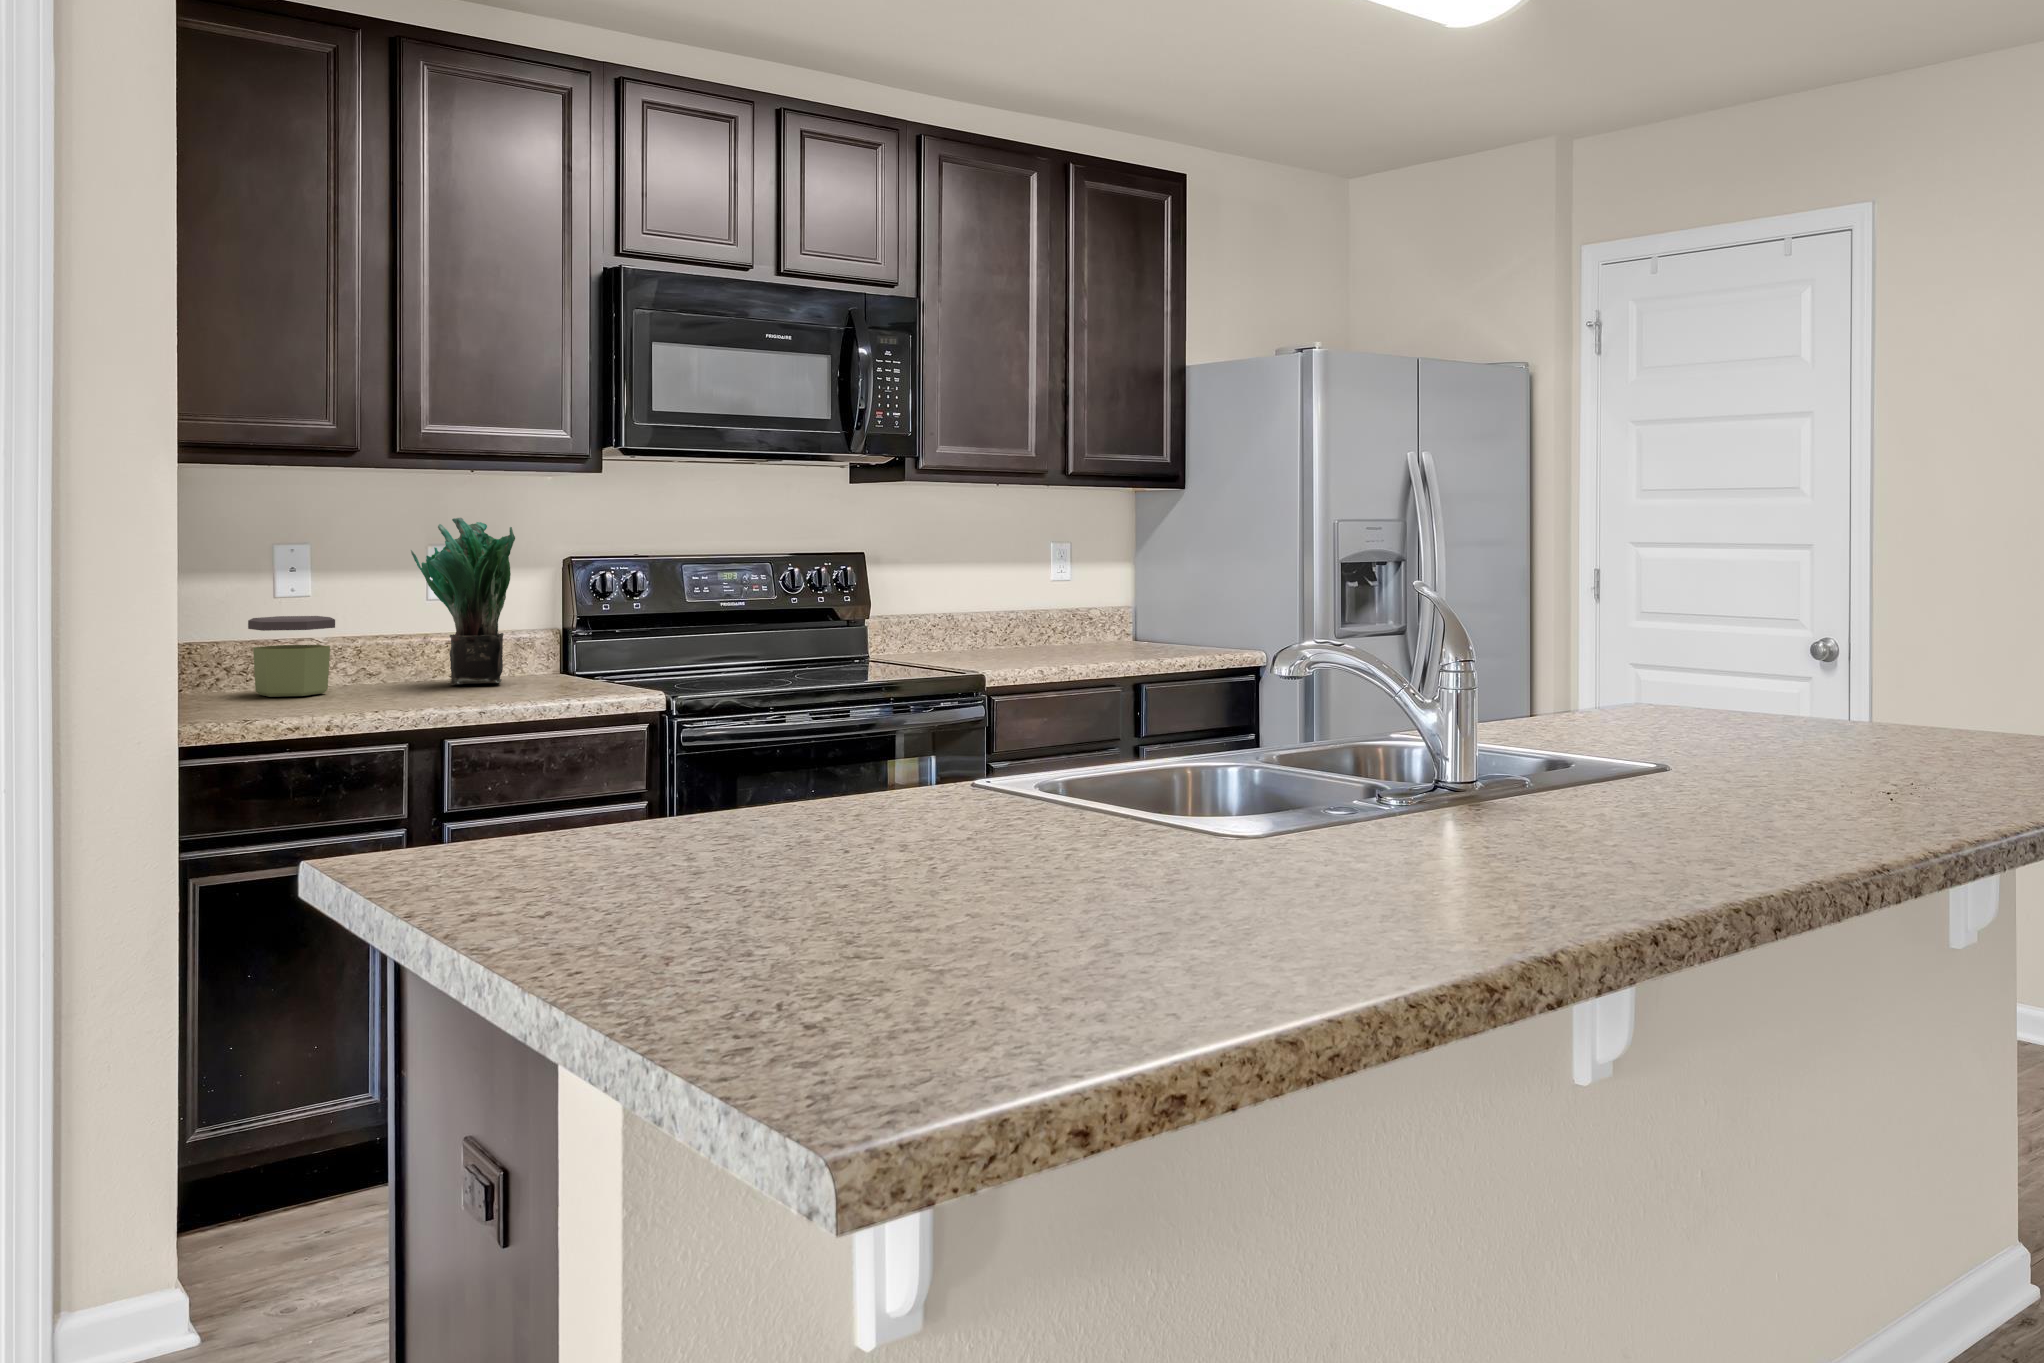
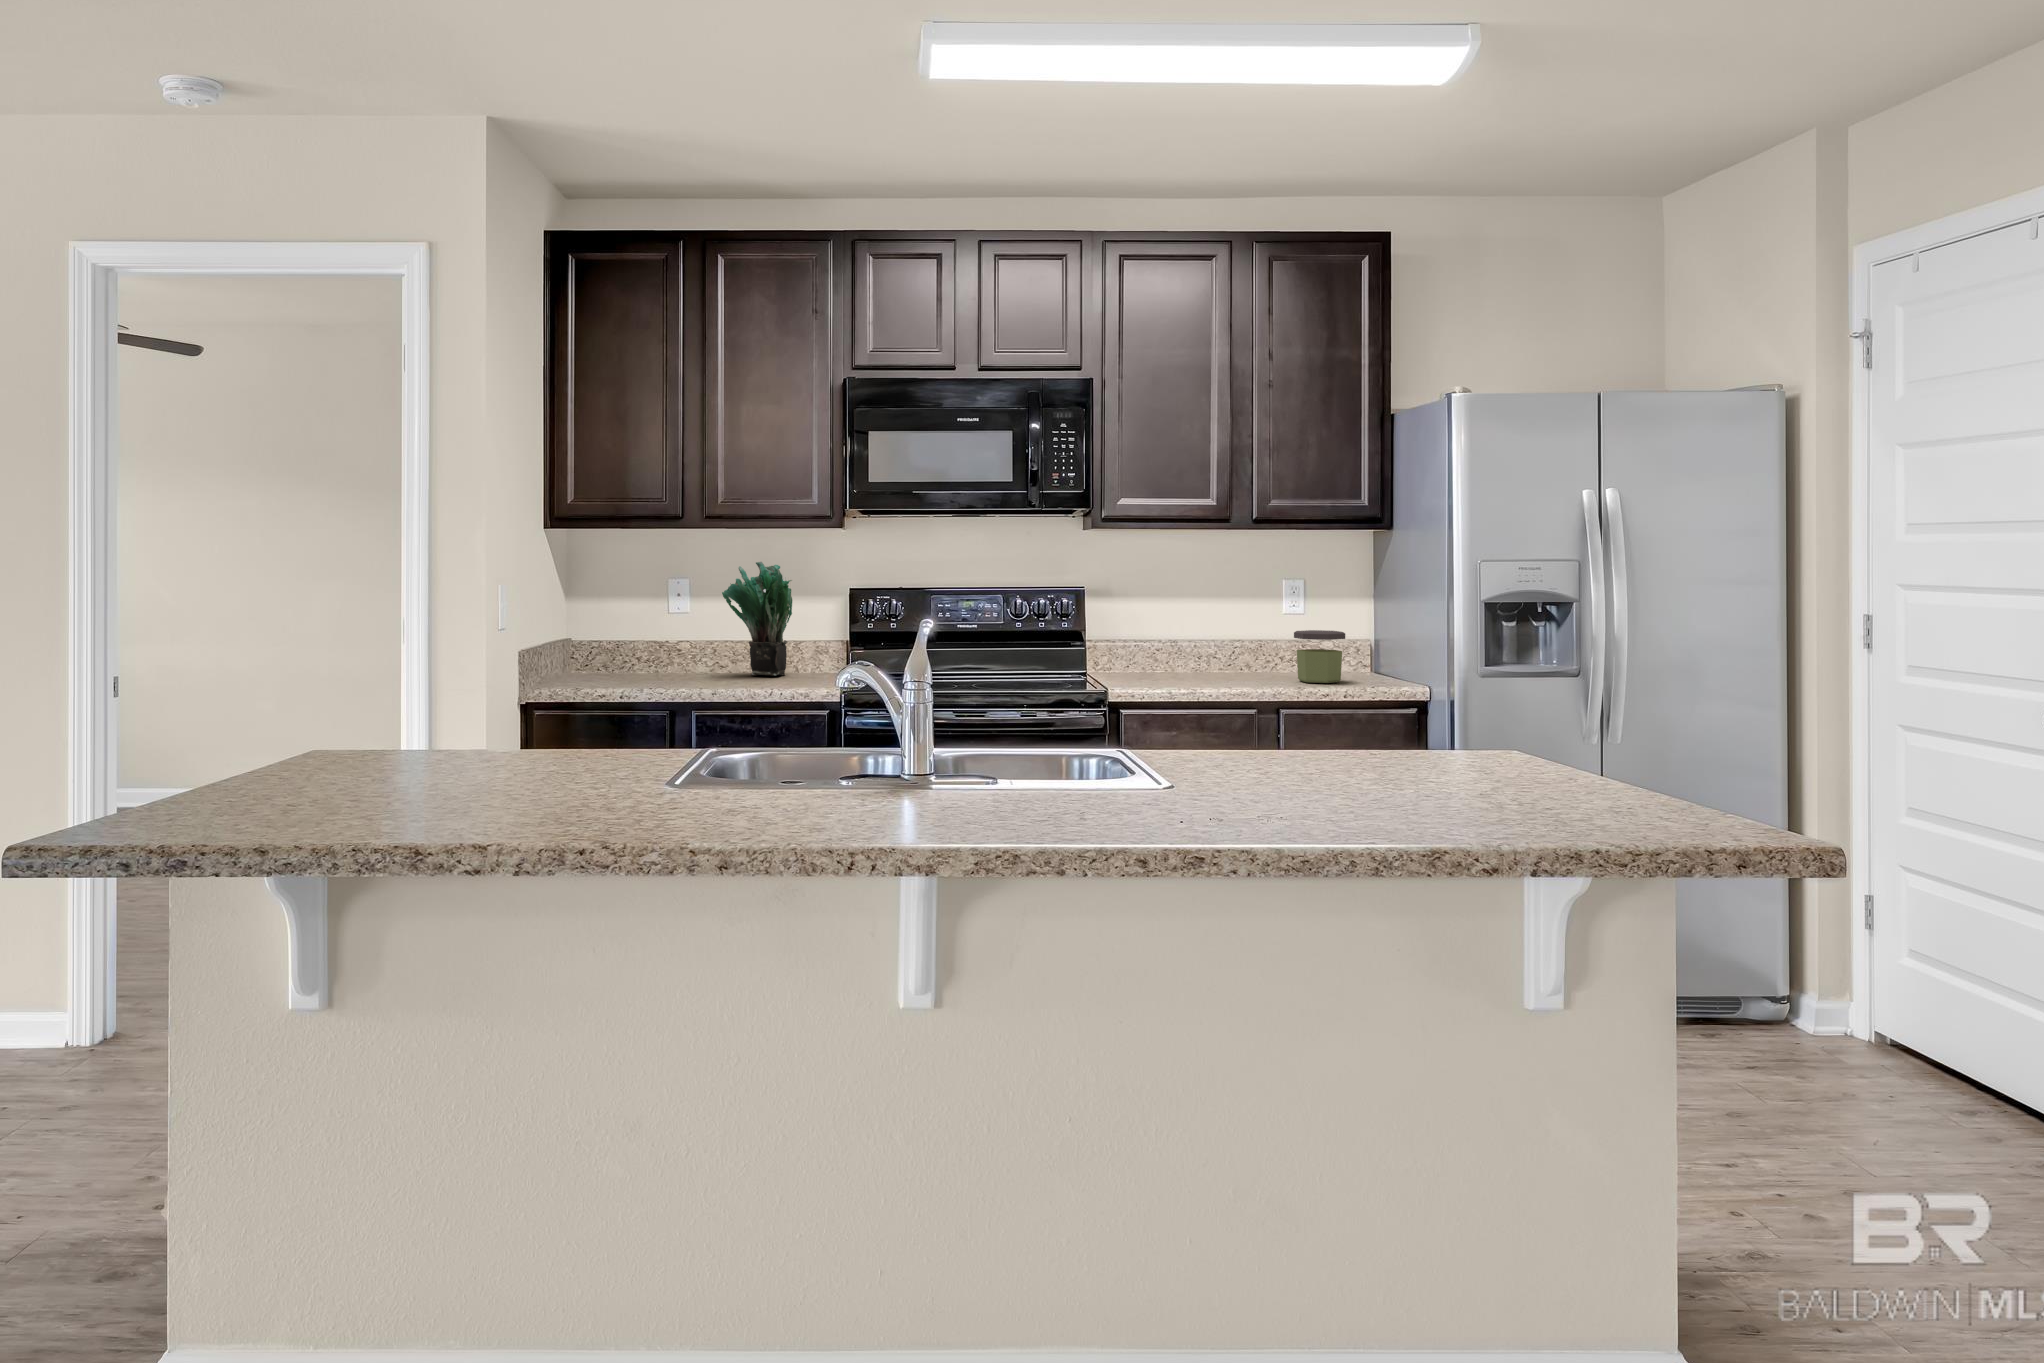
jar: present [248,616,335,697] -> present [1294,630,1345,683]

